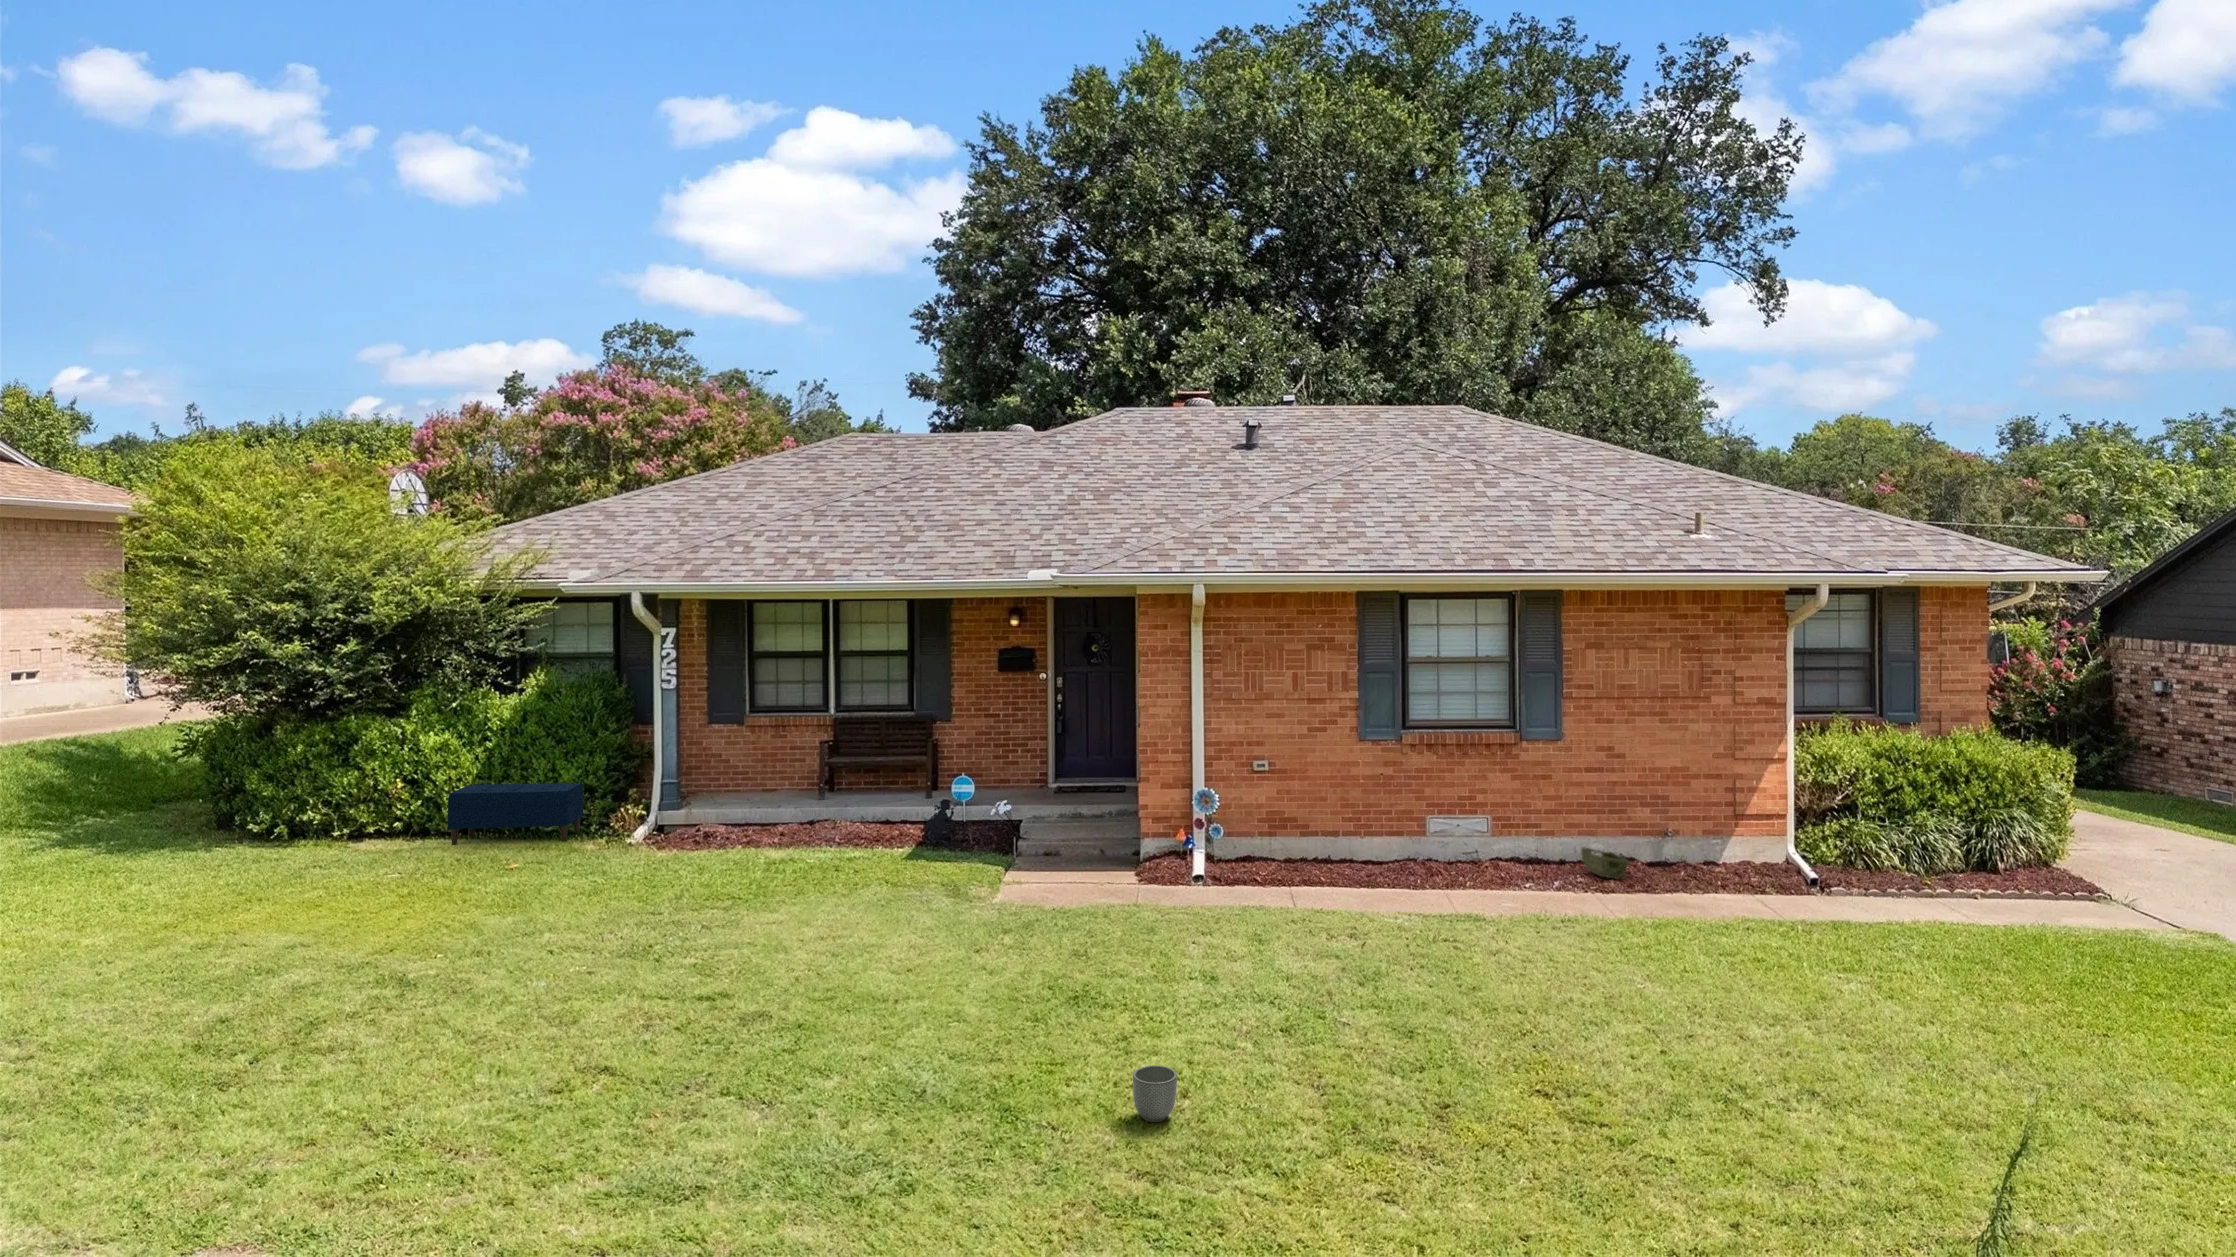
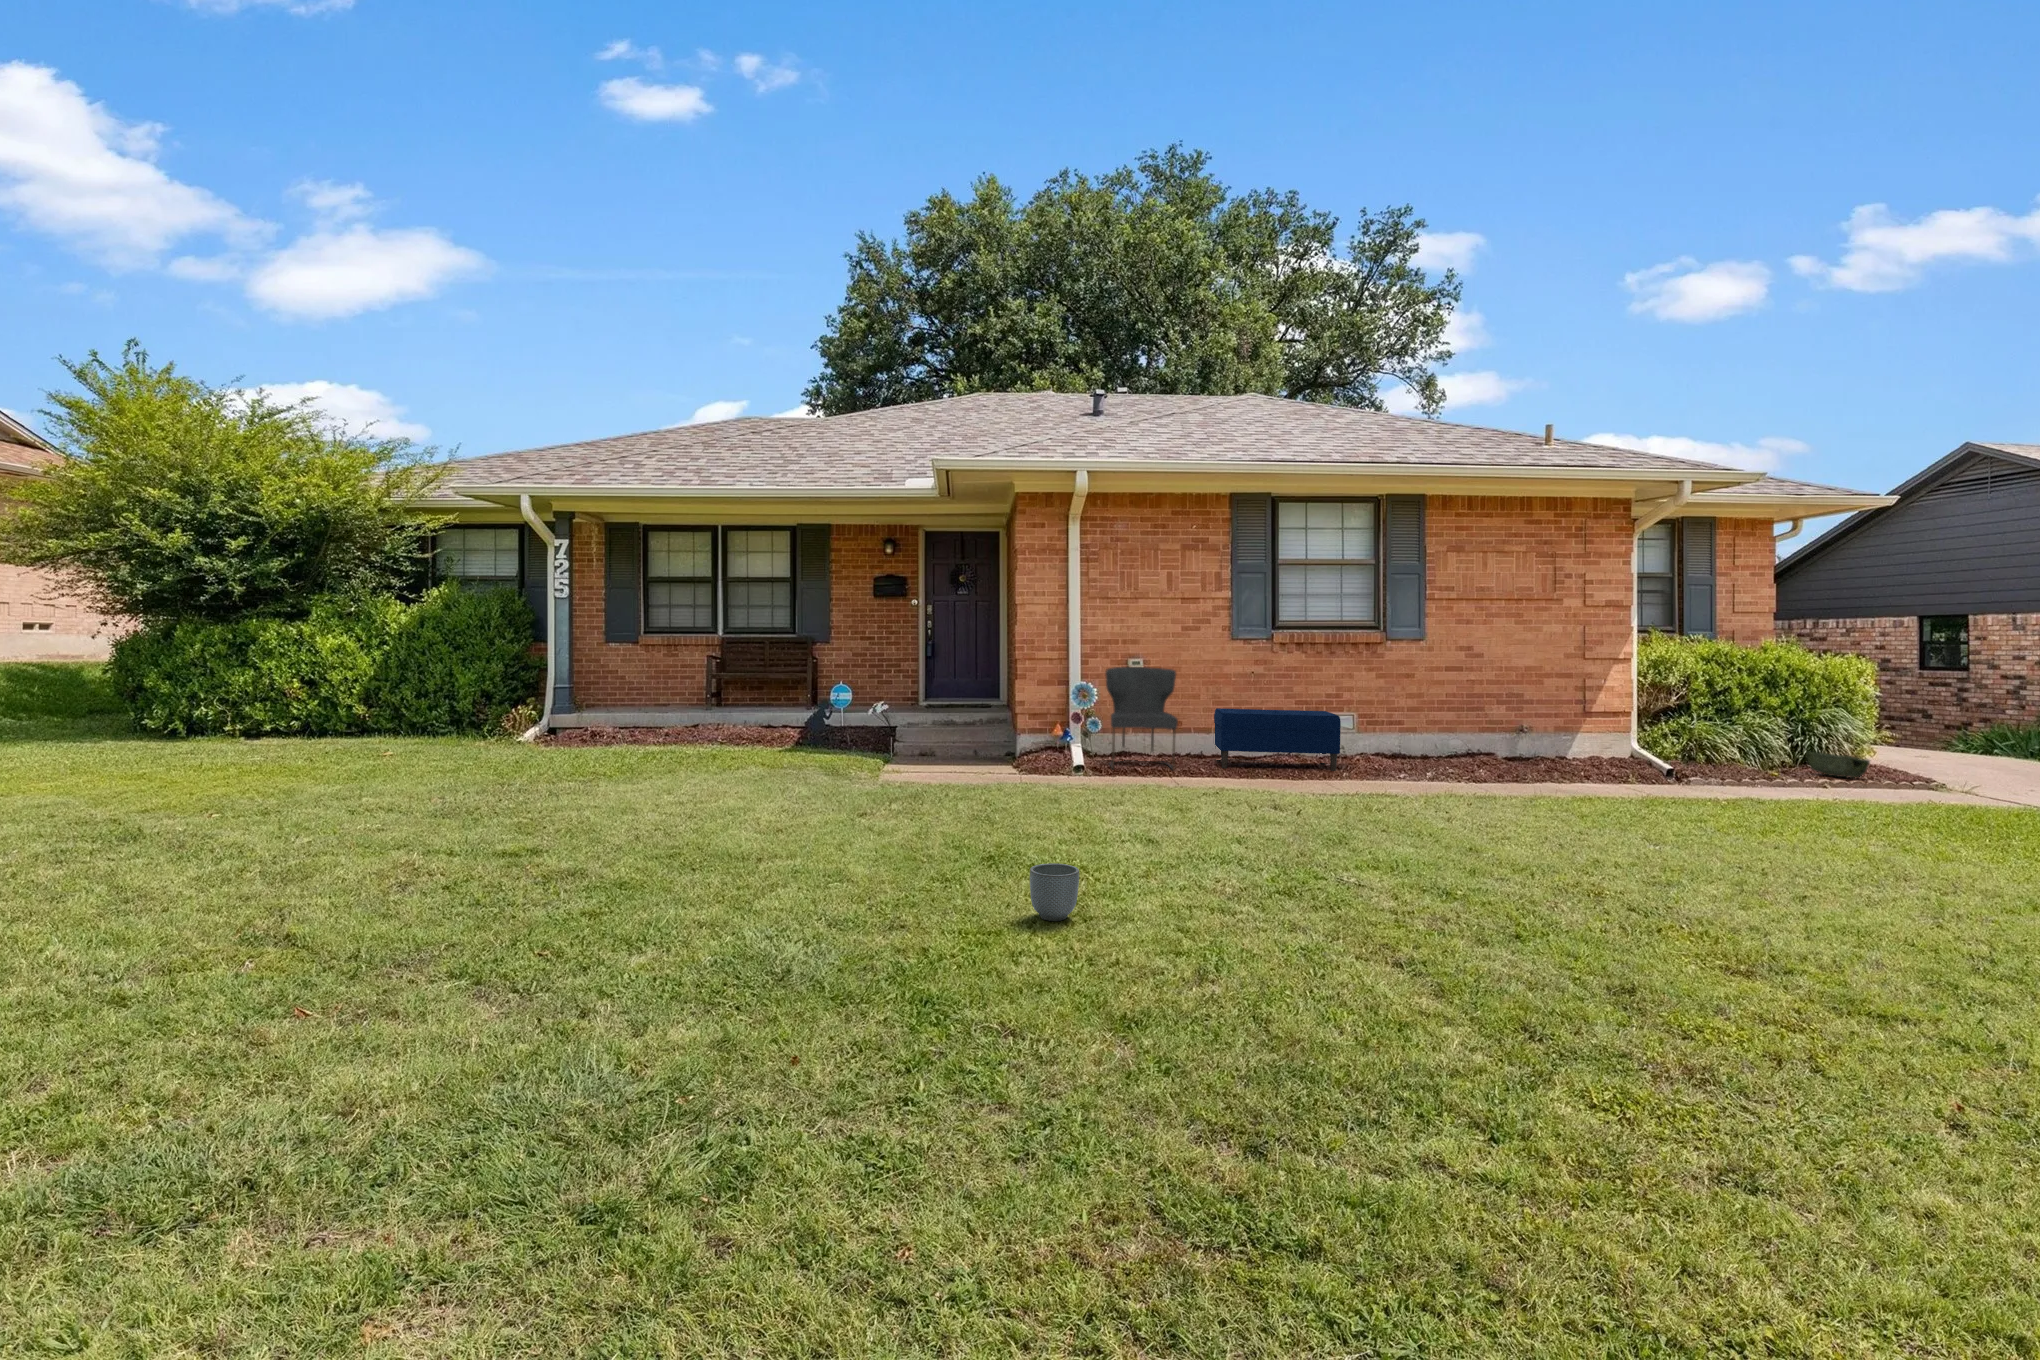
chair: none [1229,770,1303,884] -> present [1106,667,1178,770]
bench: present [448,783,583,845] -> present [1214,708,1341,771]
woven basket: present [1581,847,1629,879] -> present [1806,751,1870,778]

